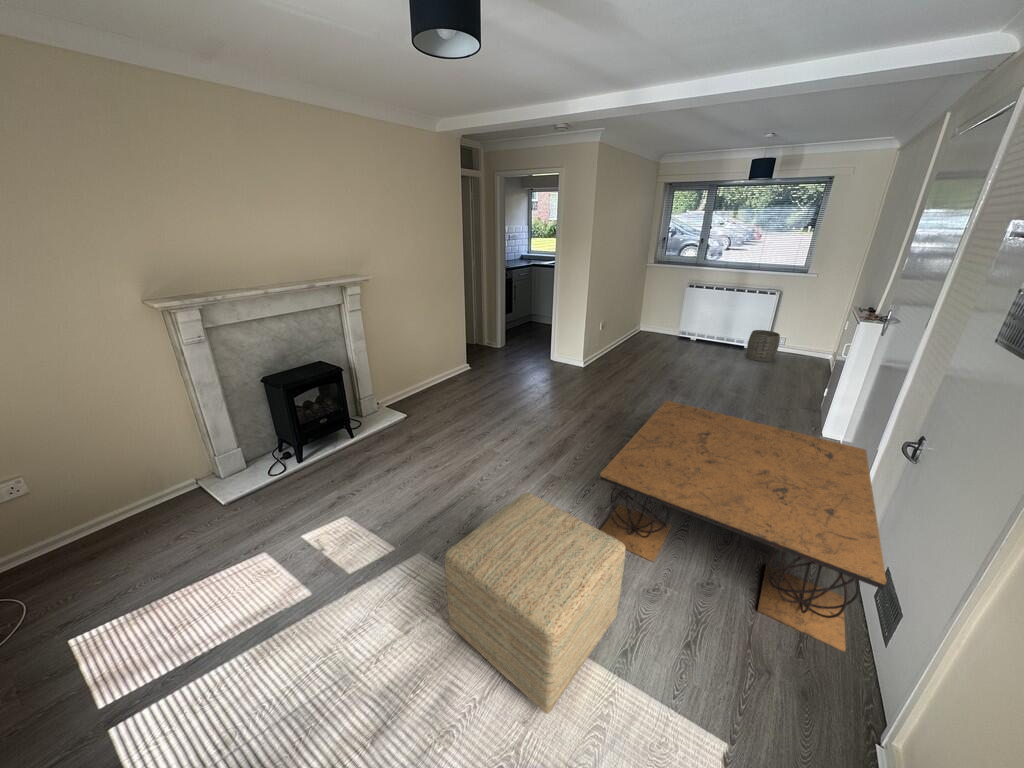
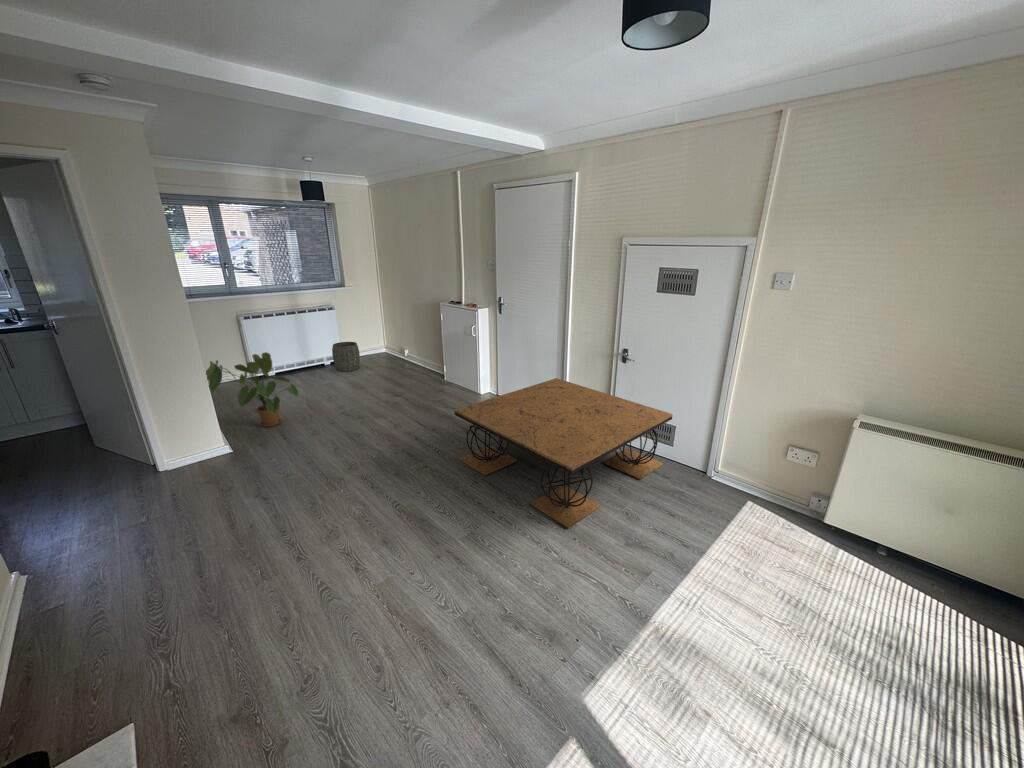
house plant: none [599,308,653,367] -> present [206,352,298,427]
ottoman: present [445,493,625,714] -> none [598,477,769,659]

